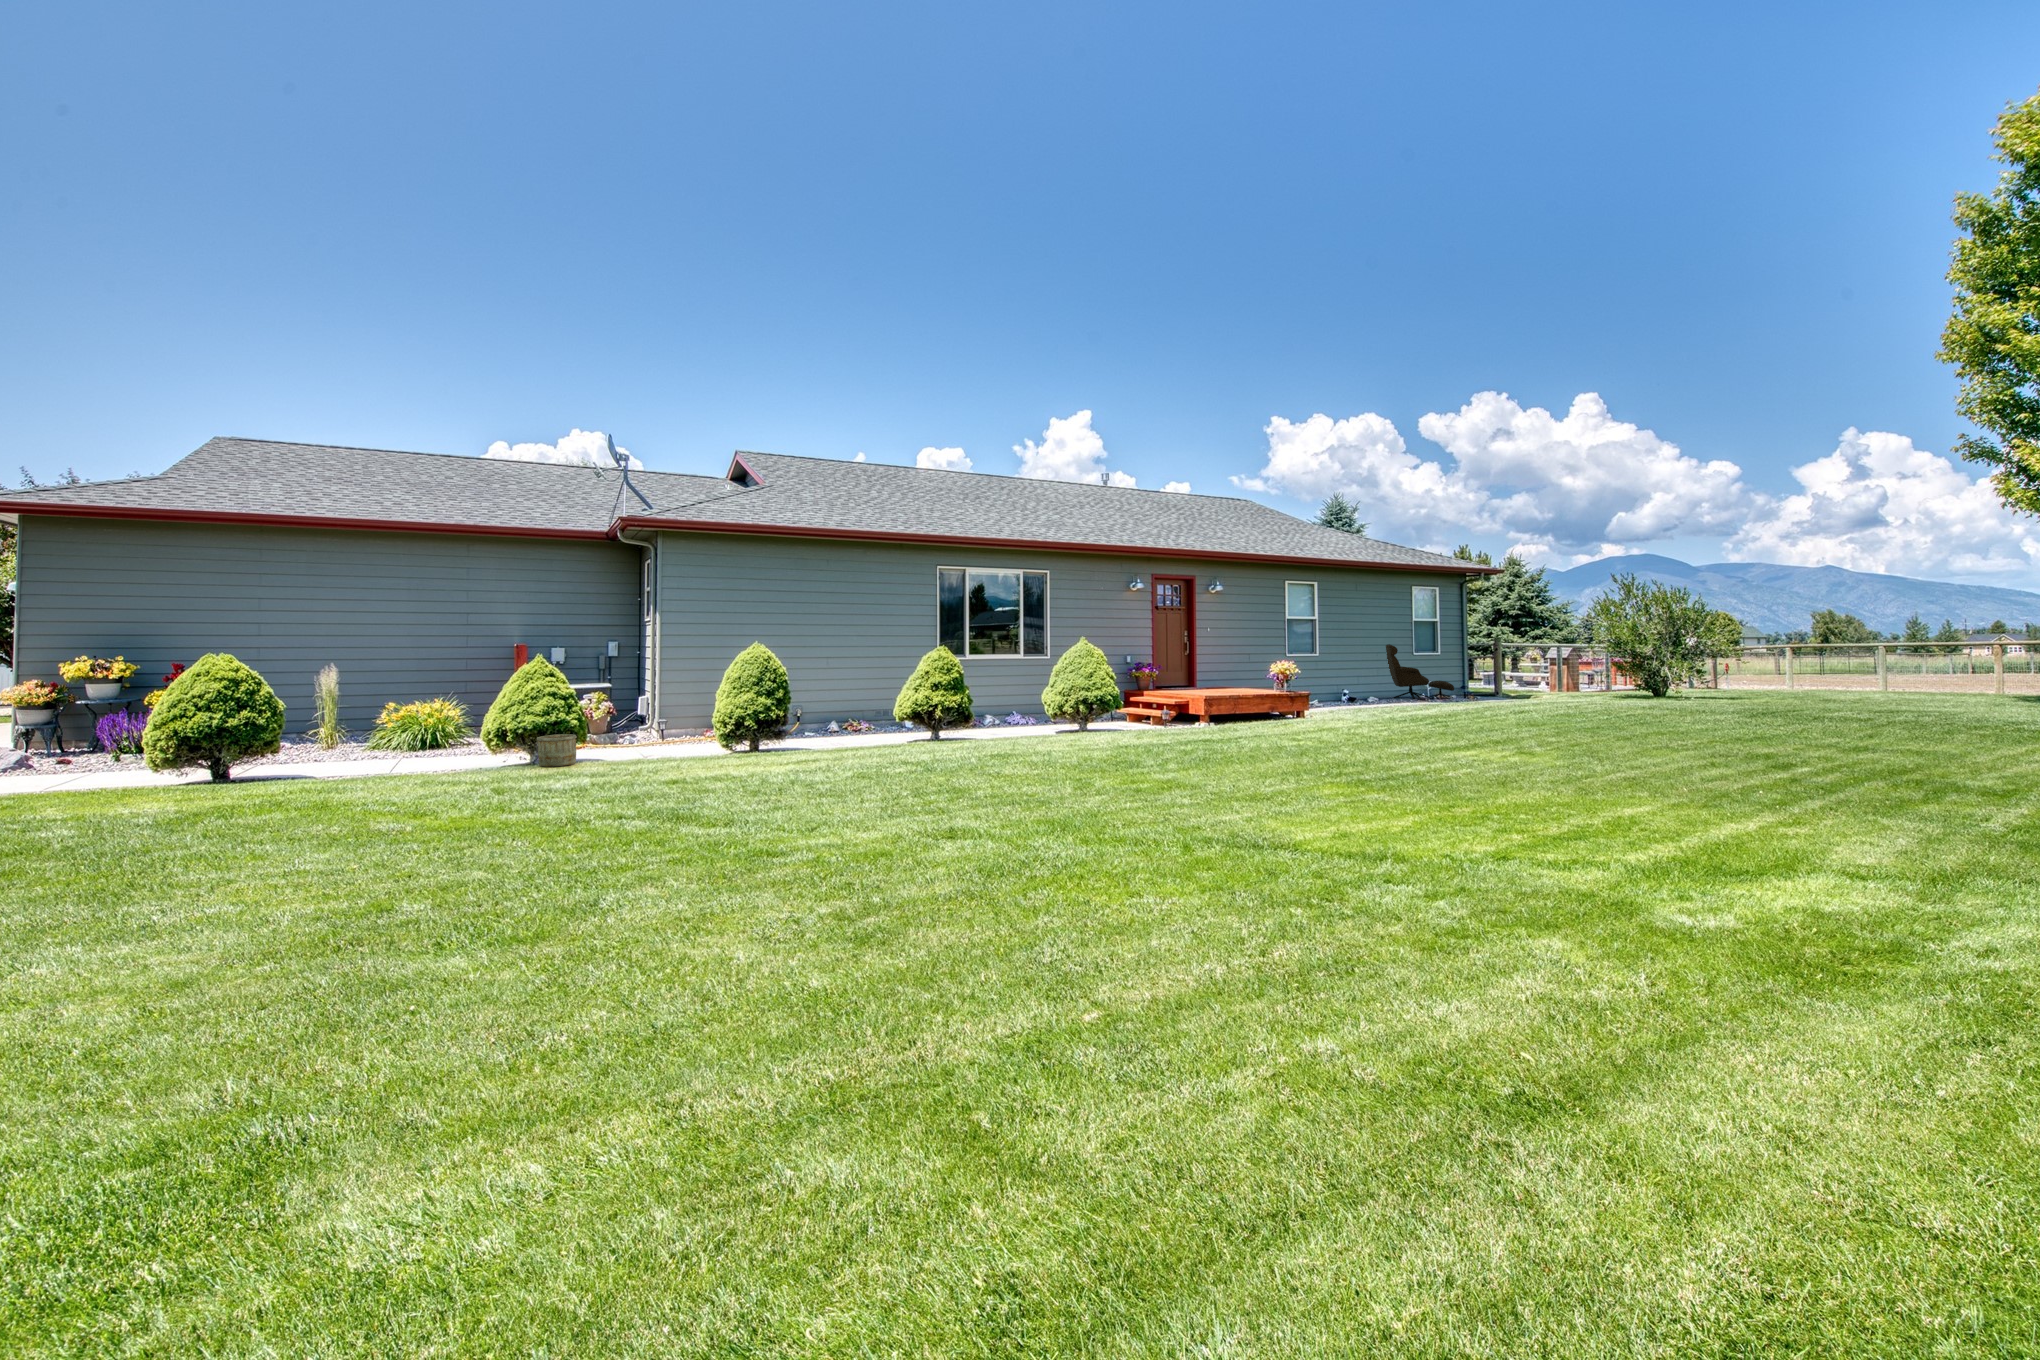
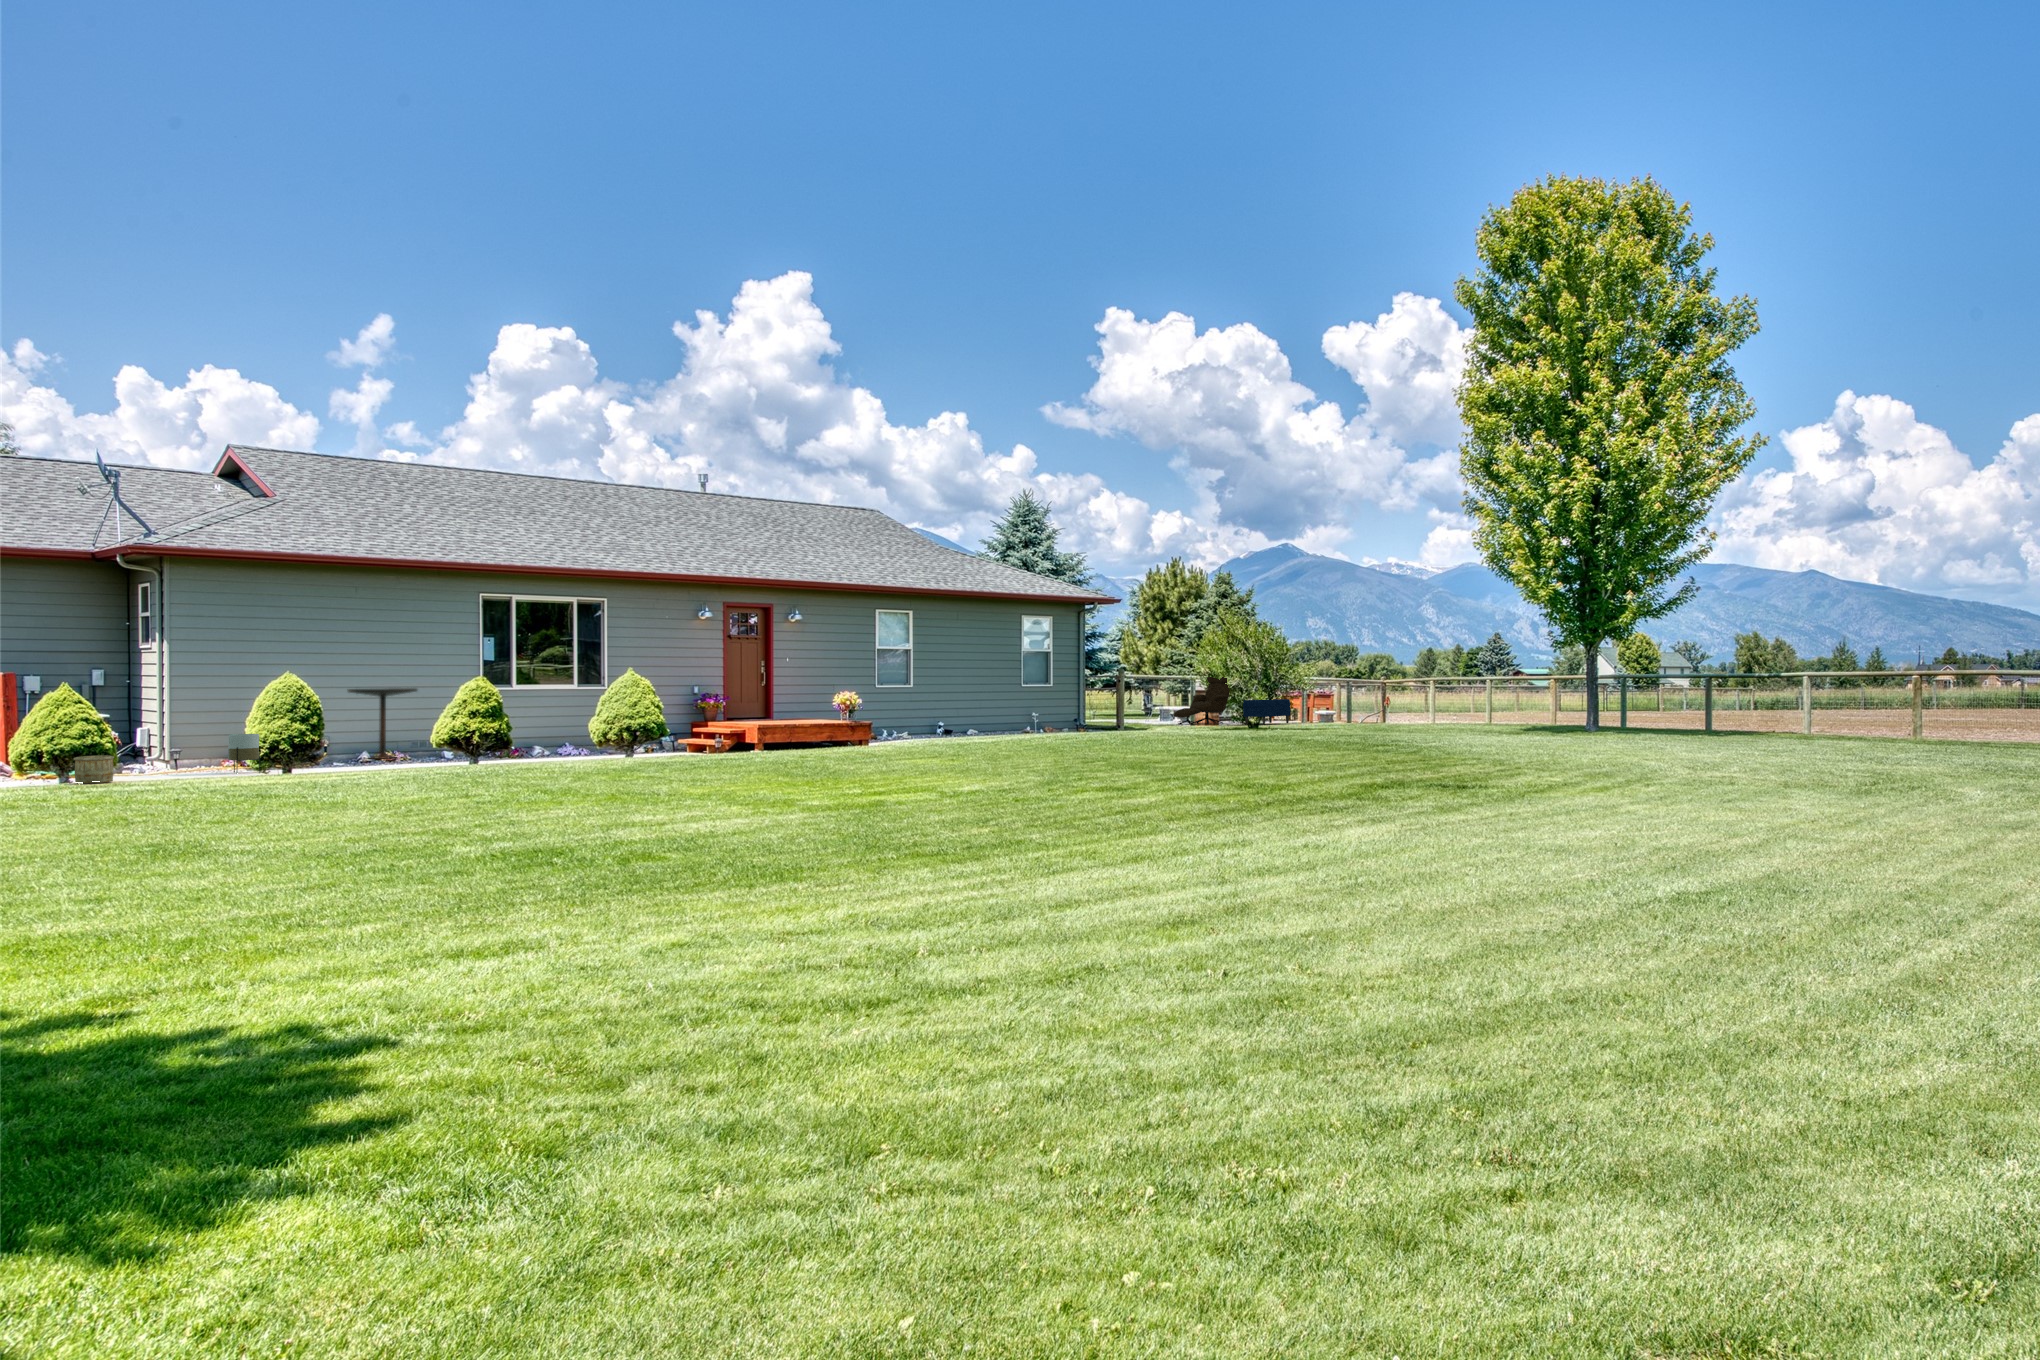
lounge chair: present [1386,644,1454,699] -> present [1174,675,1229,725]
pedestal table: none [814,659,879,730] -> present [348,688,417,759]
bench: none [1668,668,1719,695] -> present [1243,699,1291,725]
planter: none [697,708,728,752] -> present [228,734,260,773]

